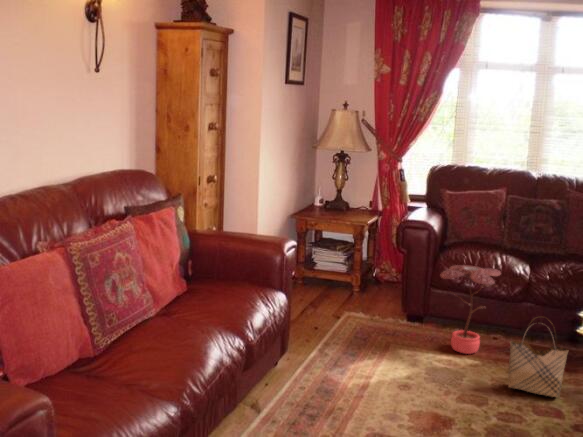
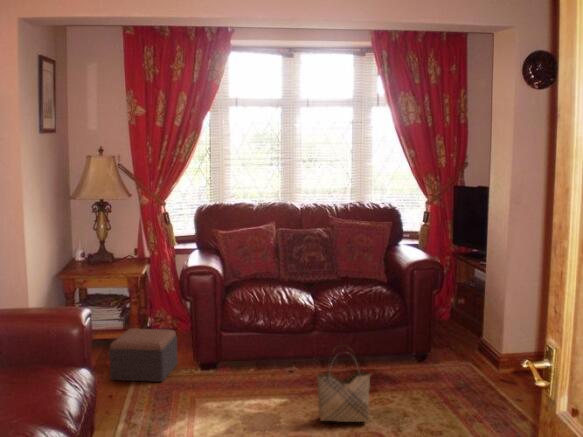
potted plant: present [440,265,501,354] -> none [235,304,292,394]
footstool: none [324,273,390,325] -> present [109,329,178,382]

